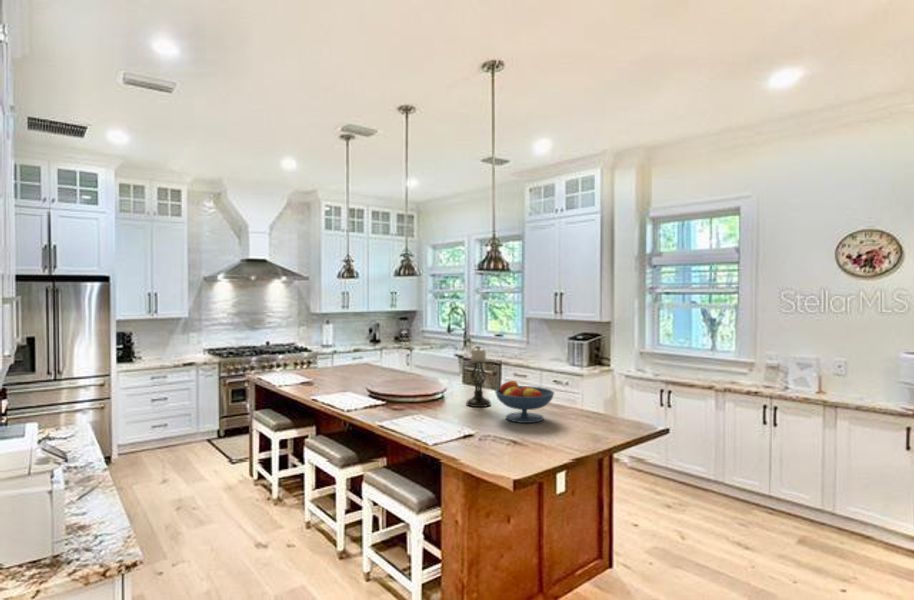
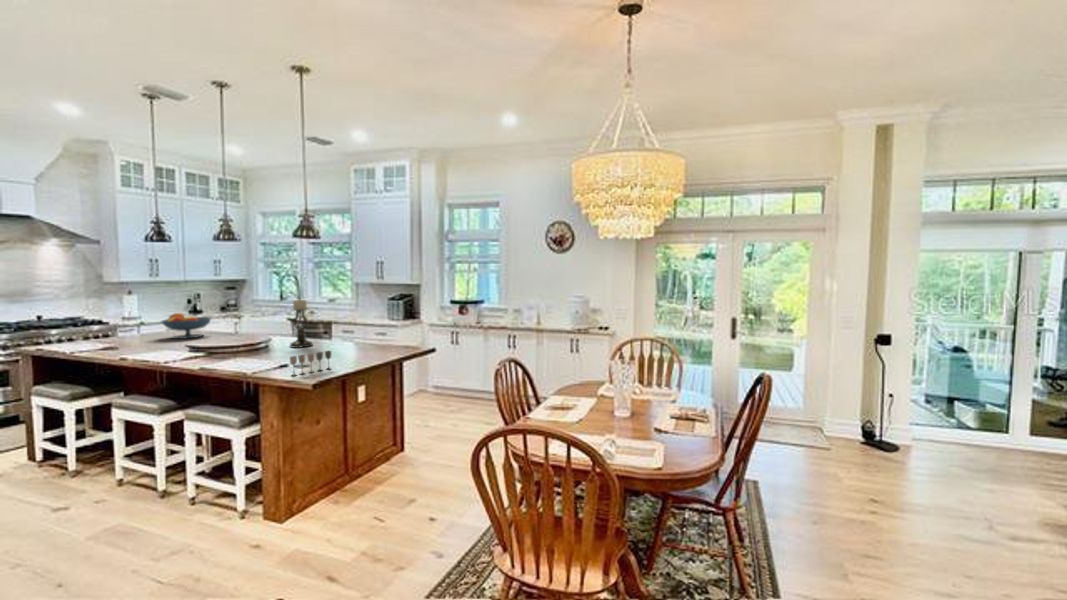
fruit bowl: present [495,380,554,423] -> present [162,313,211,339]
wine glass: none [474,428,520,458] -> present [290,351,331,376]

